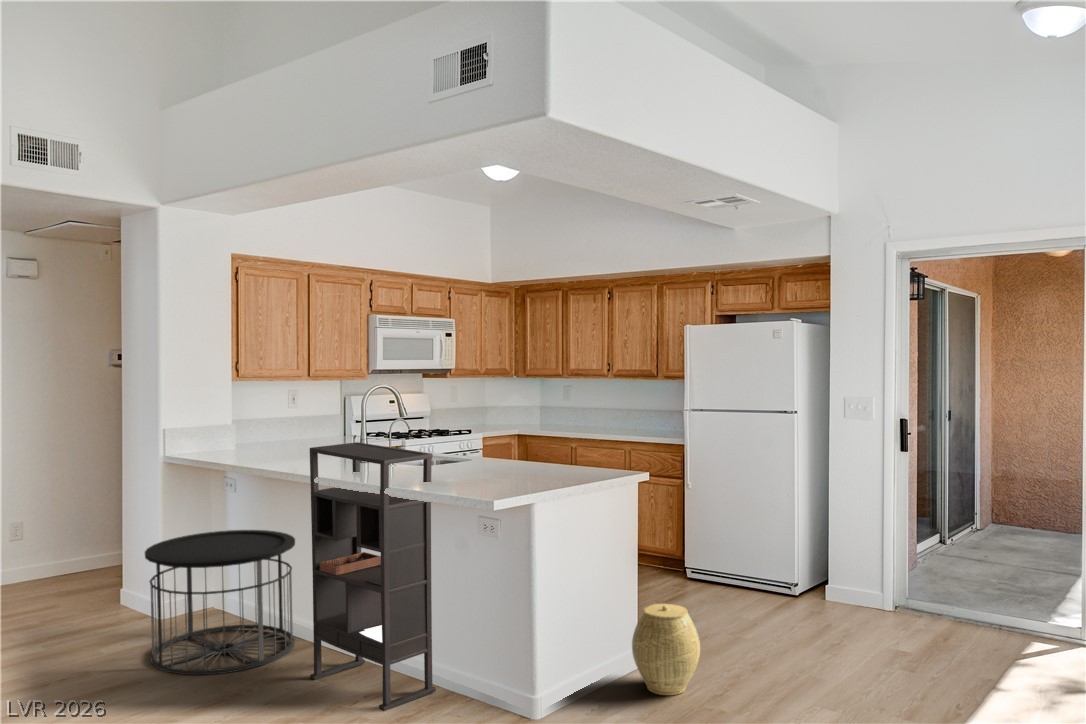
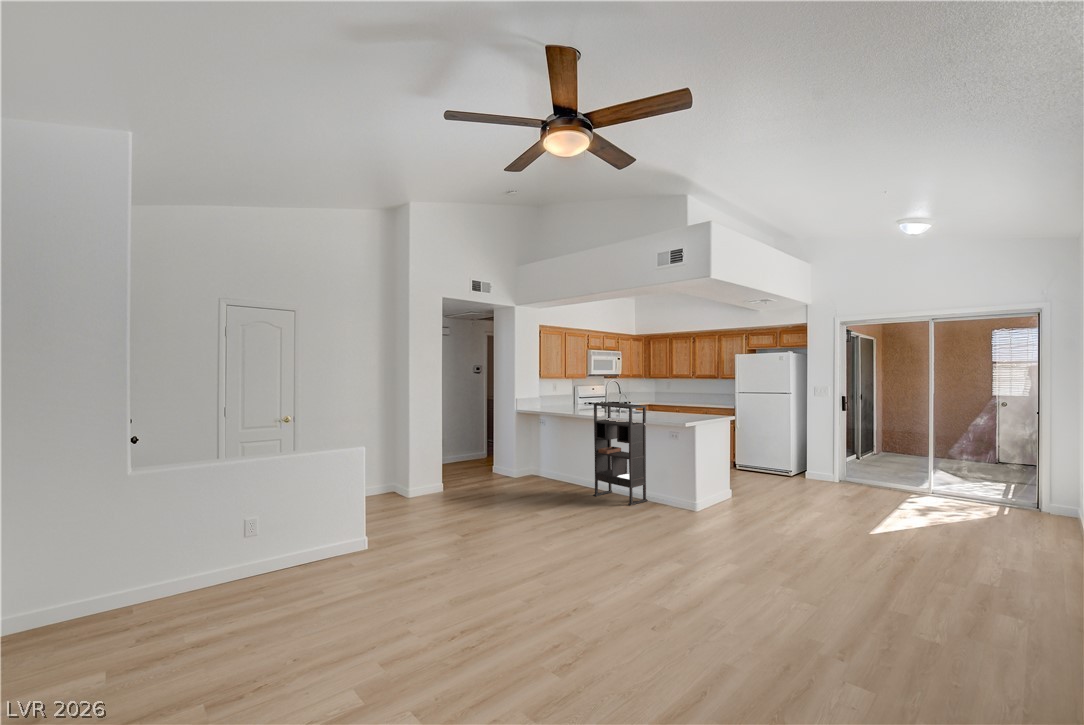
side table: present [145,530,295,675] -> none [522,440,580,494]
woven basket: present [632,604,700,695] -> none [728,469,757,505]

